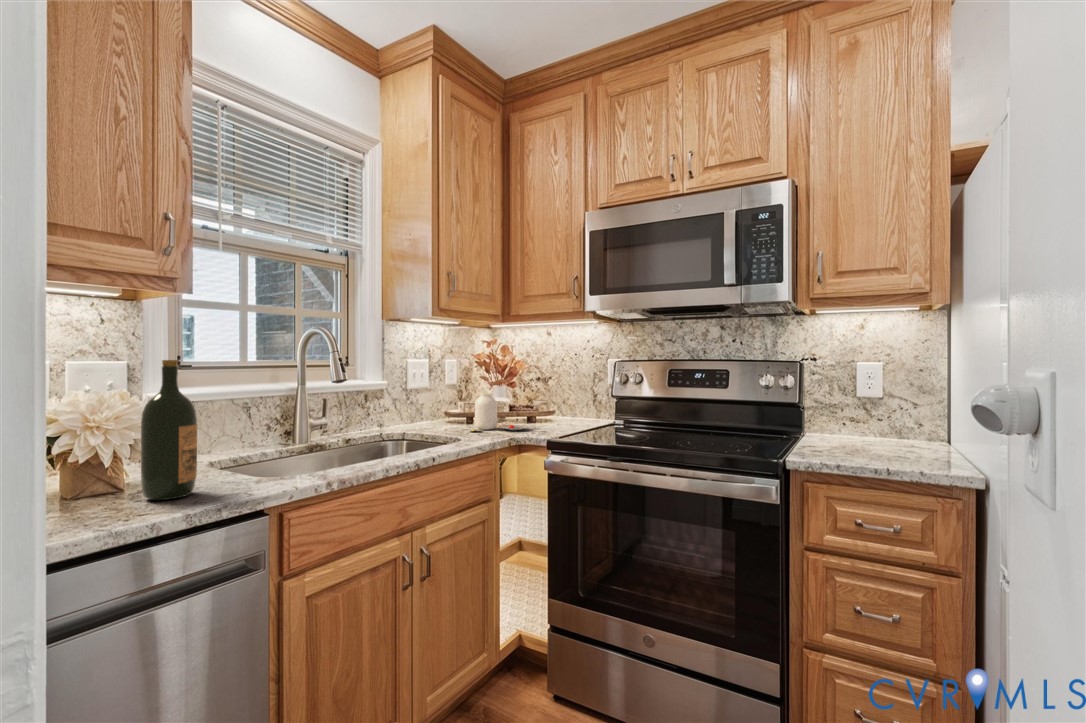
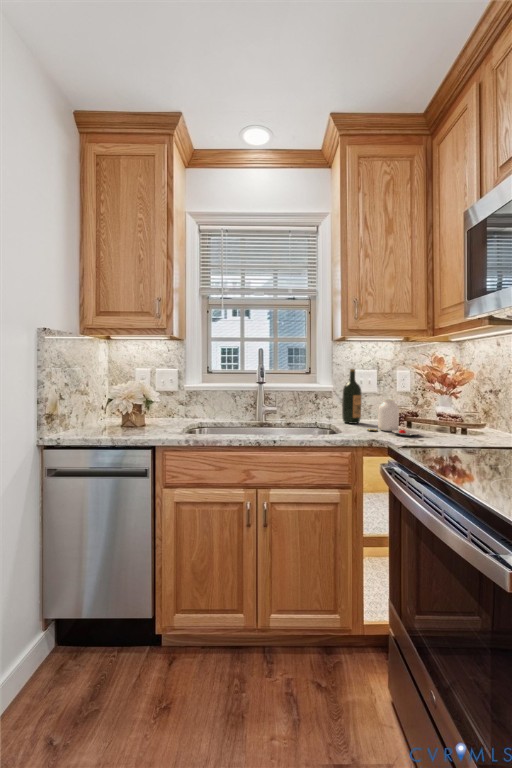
wine bottle: present [141,360,197,500] -> present [342,369,362,424]

